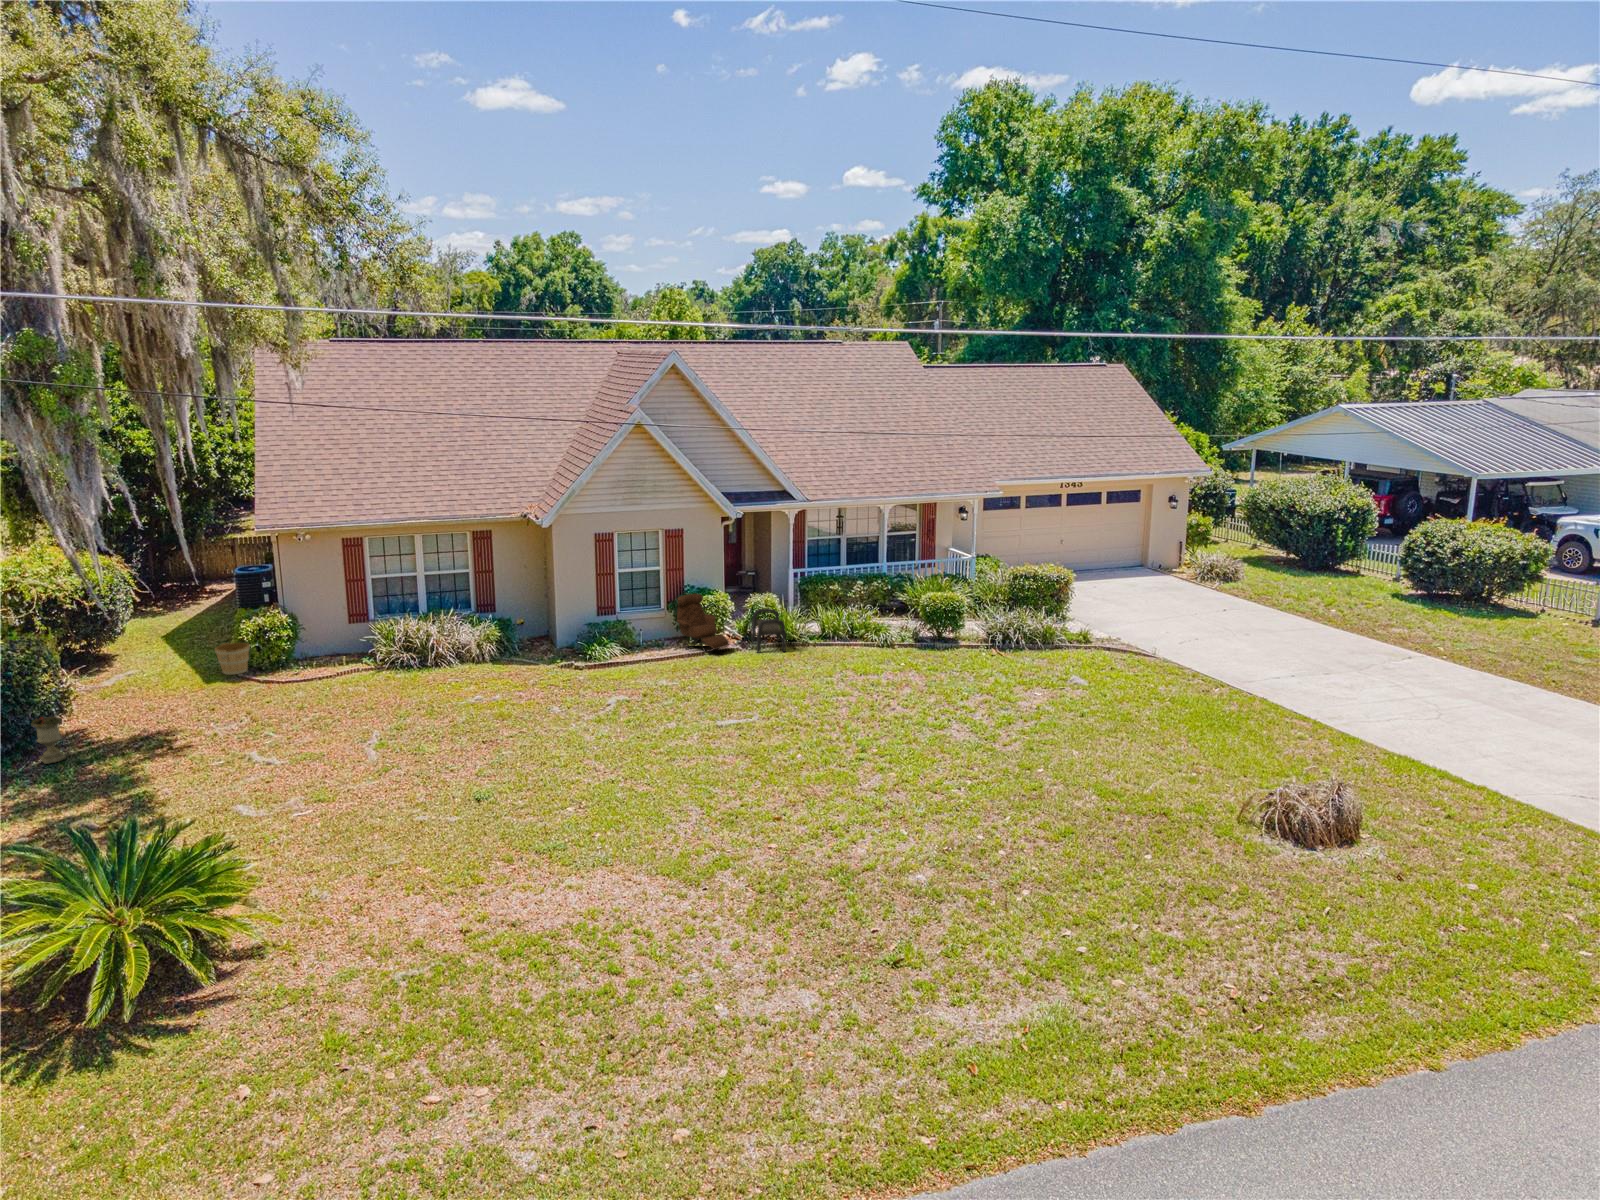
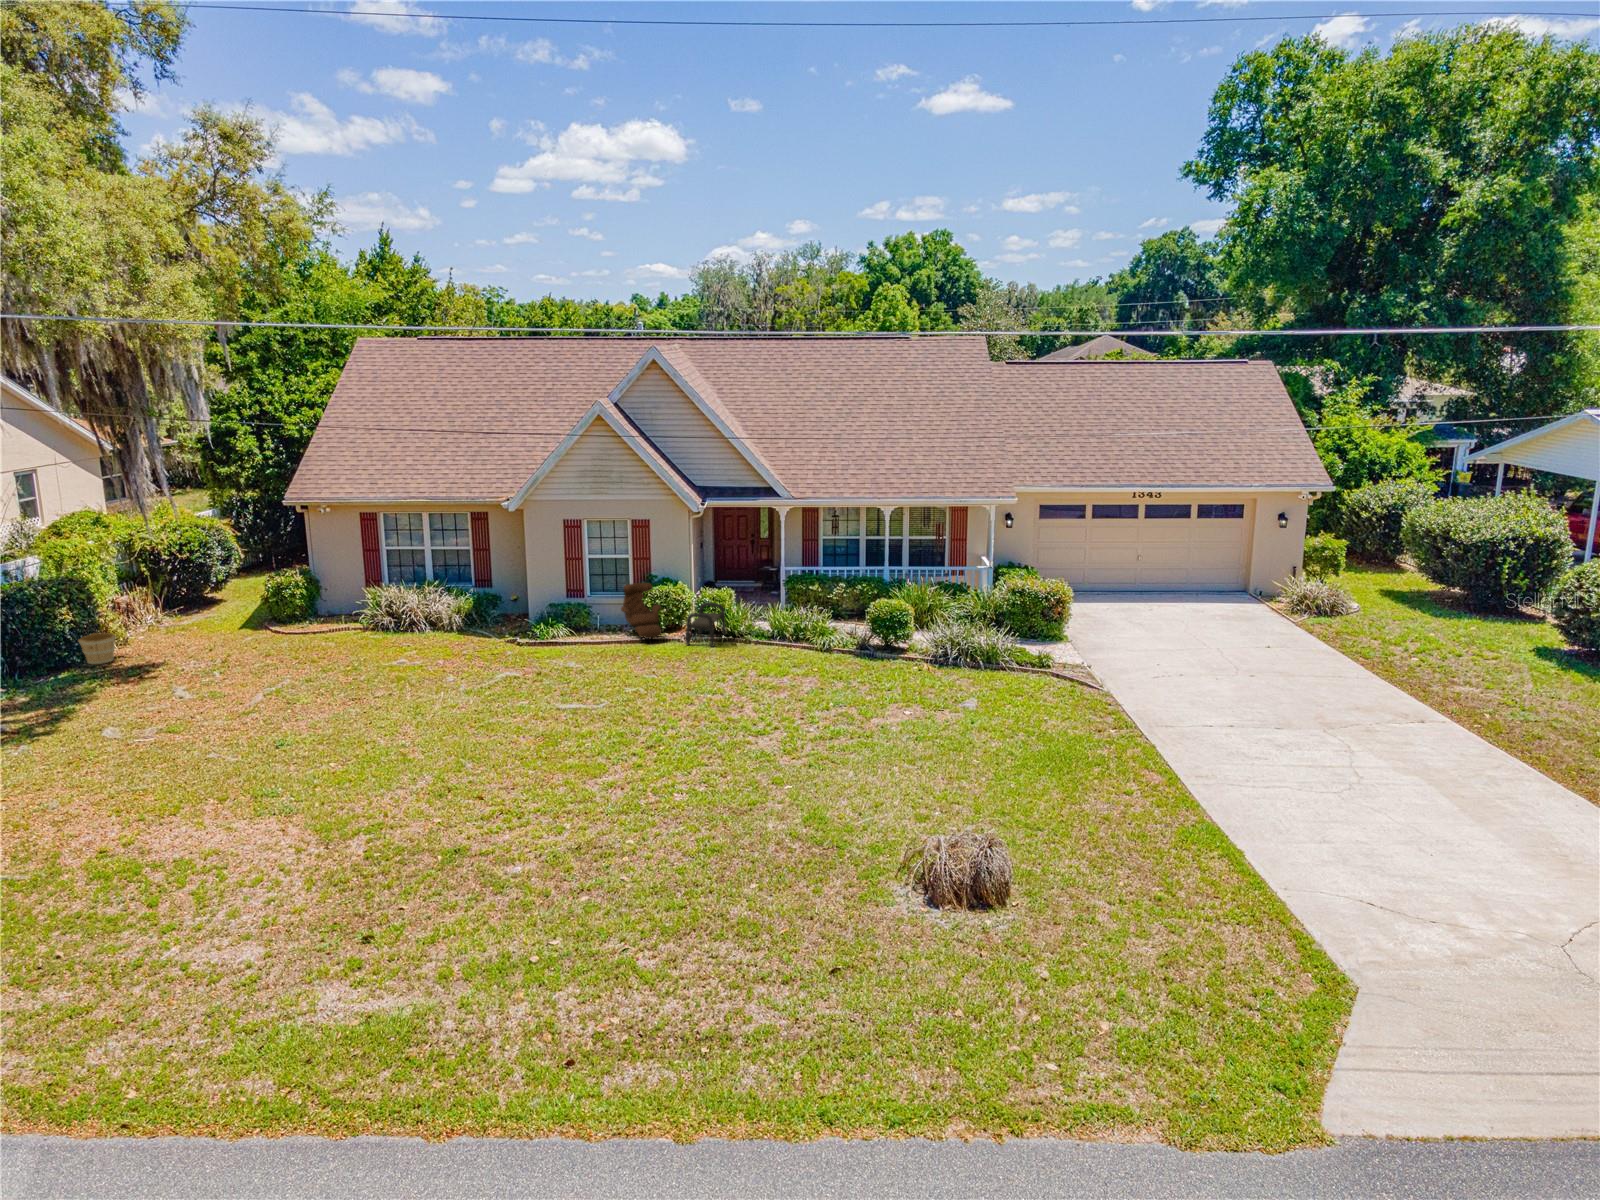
wooden bucket: present [215,643,250,675] -> present [79,633,115,664]
planter: present [31,717,66,764] -> none [26,639,54,676]

